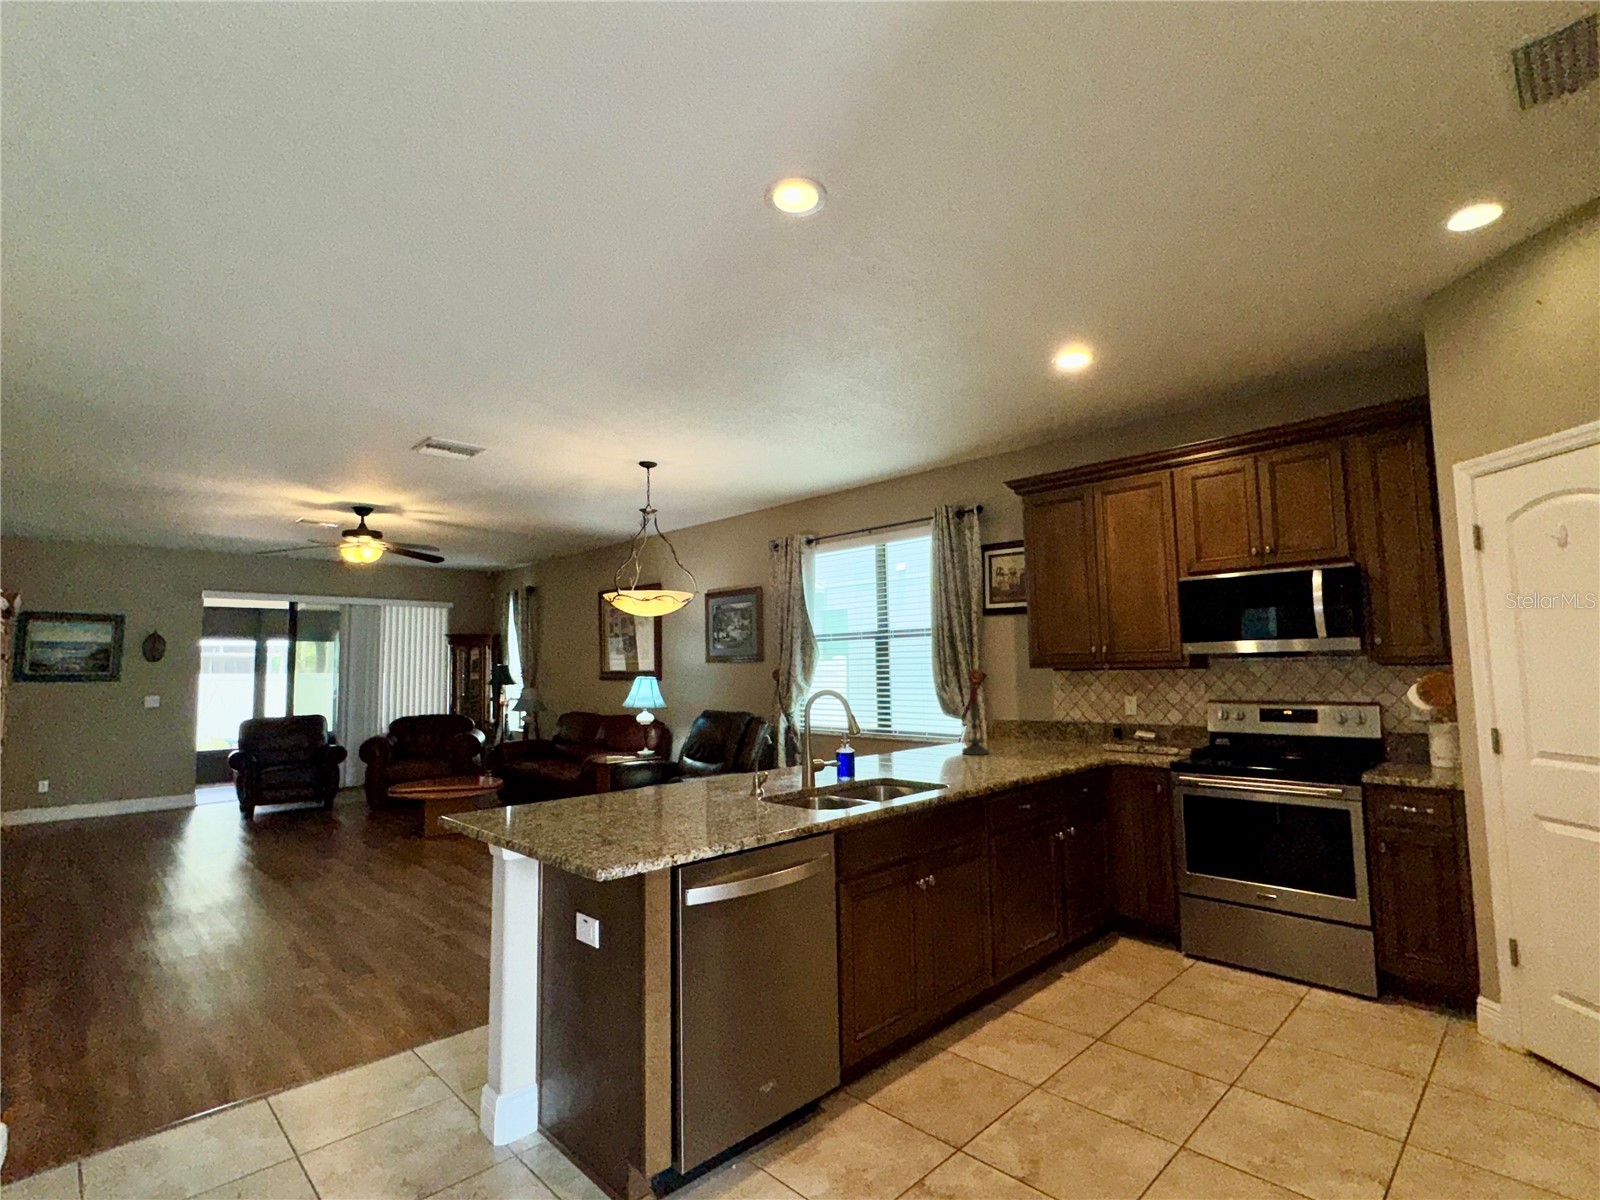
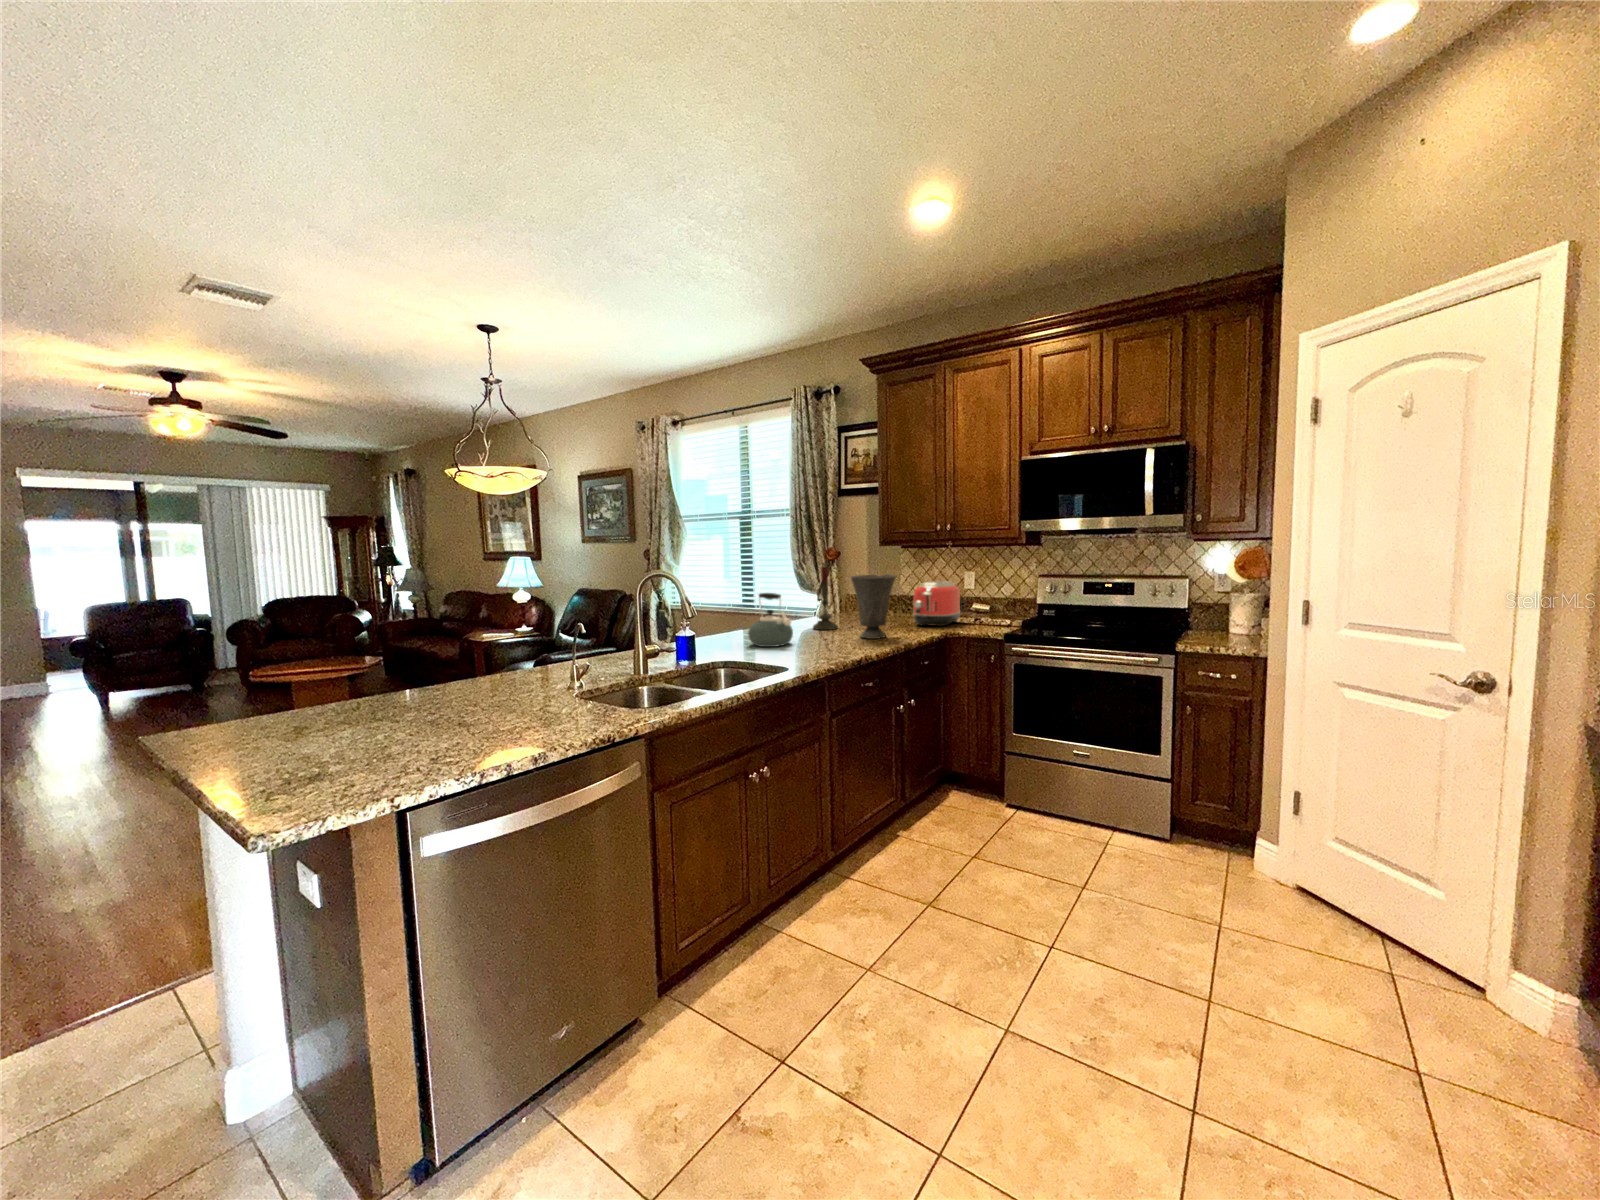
vase: none [1002,697,1050,763] -> present [851,574,896,639]
toaster: none [1070,705,1123,754] -> present [914,581,960,627]
kettle: none [900,714,945,768] -> present [748,593,793,647]

